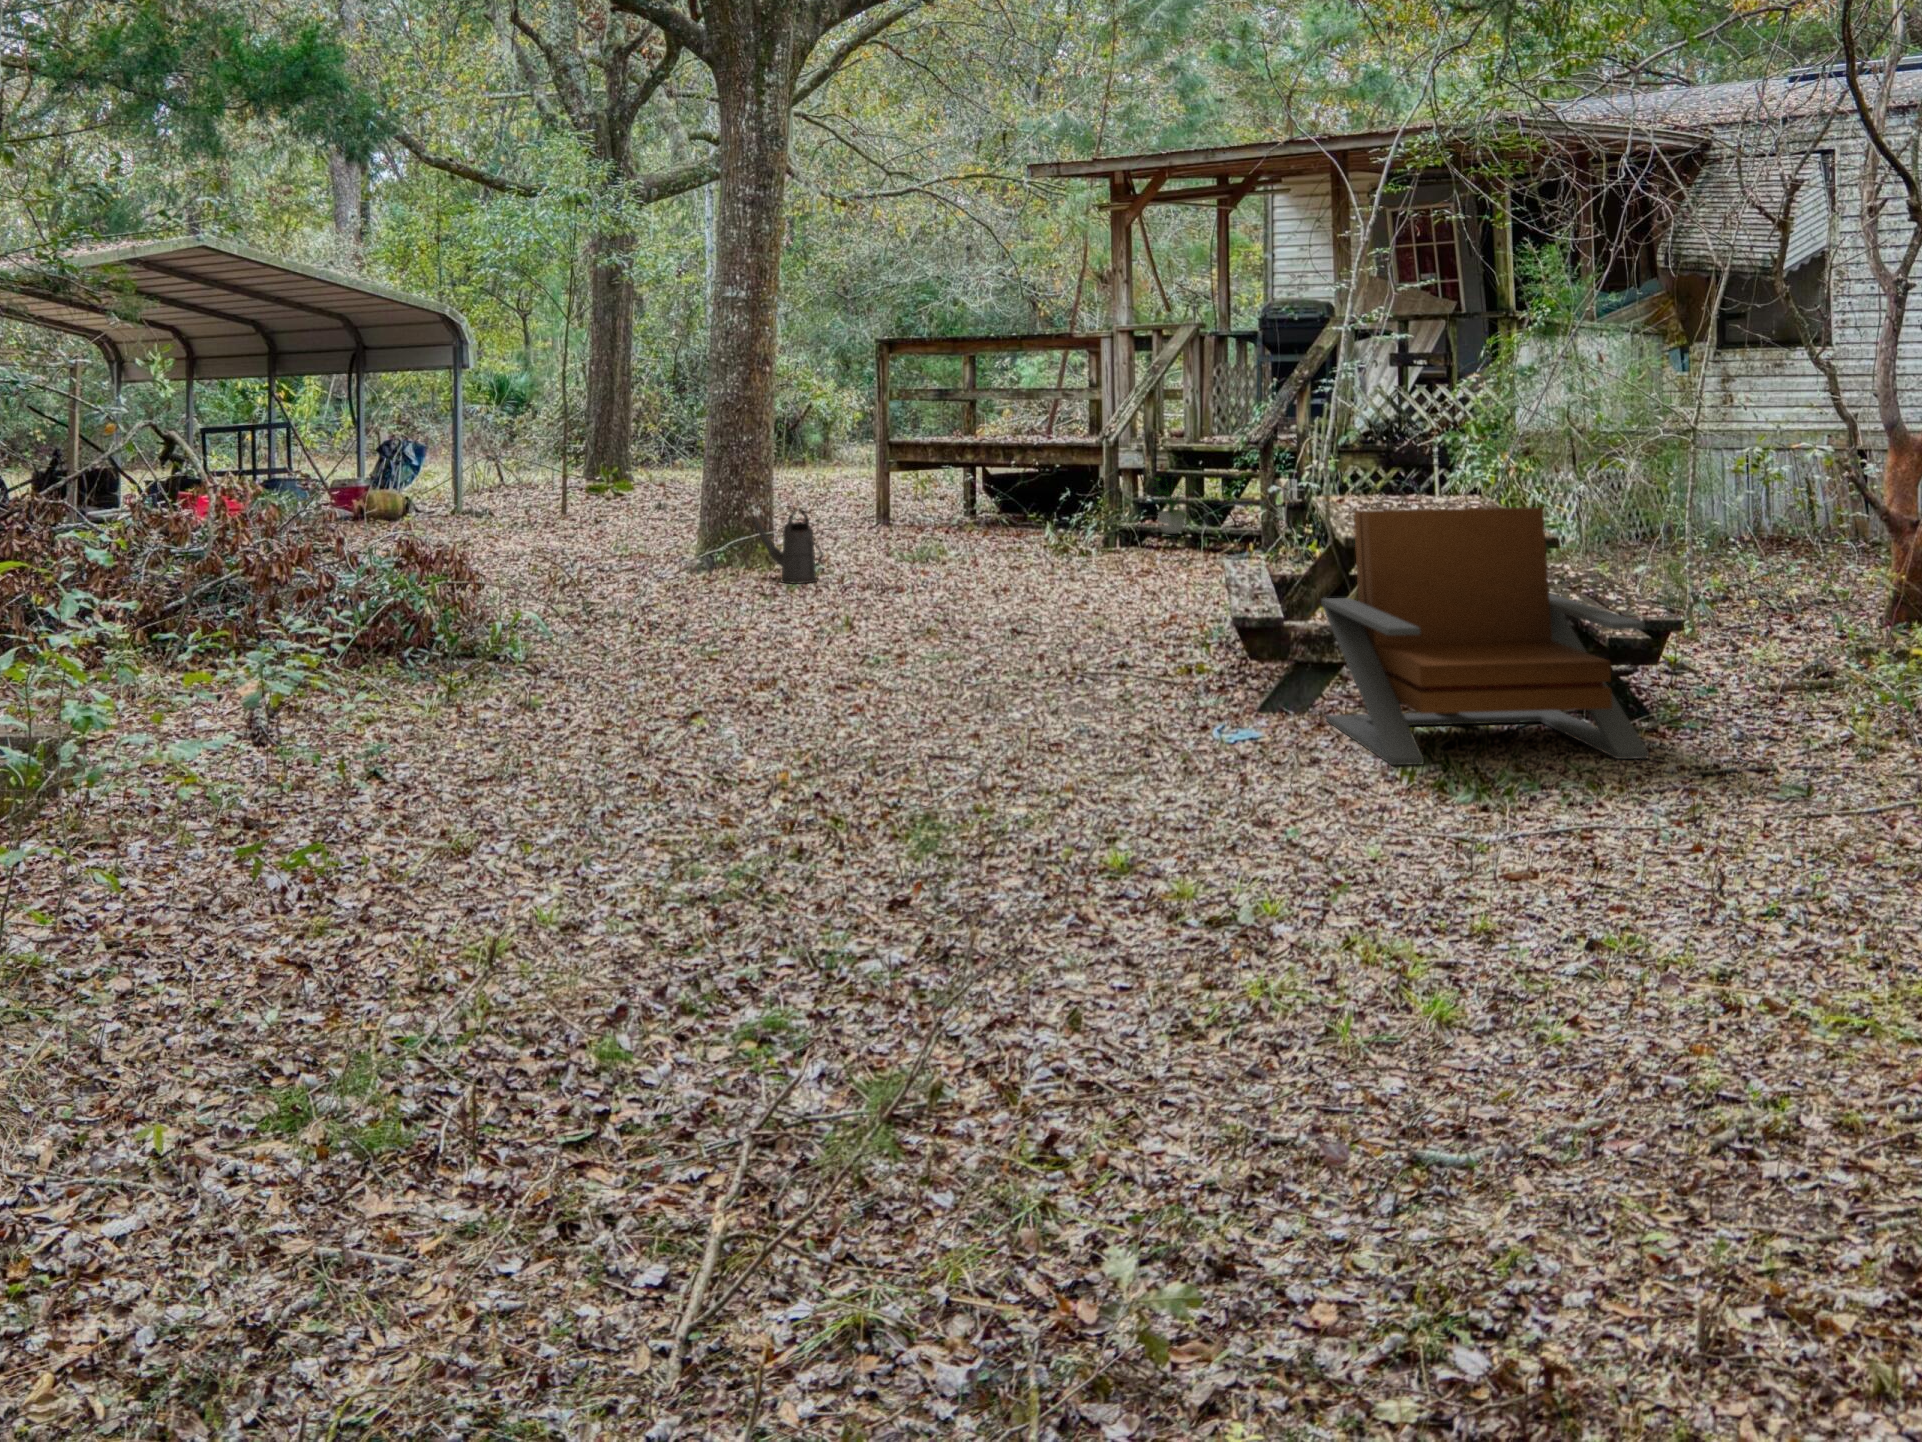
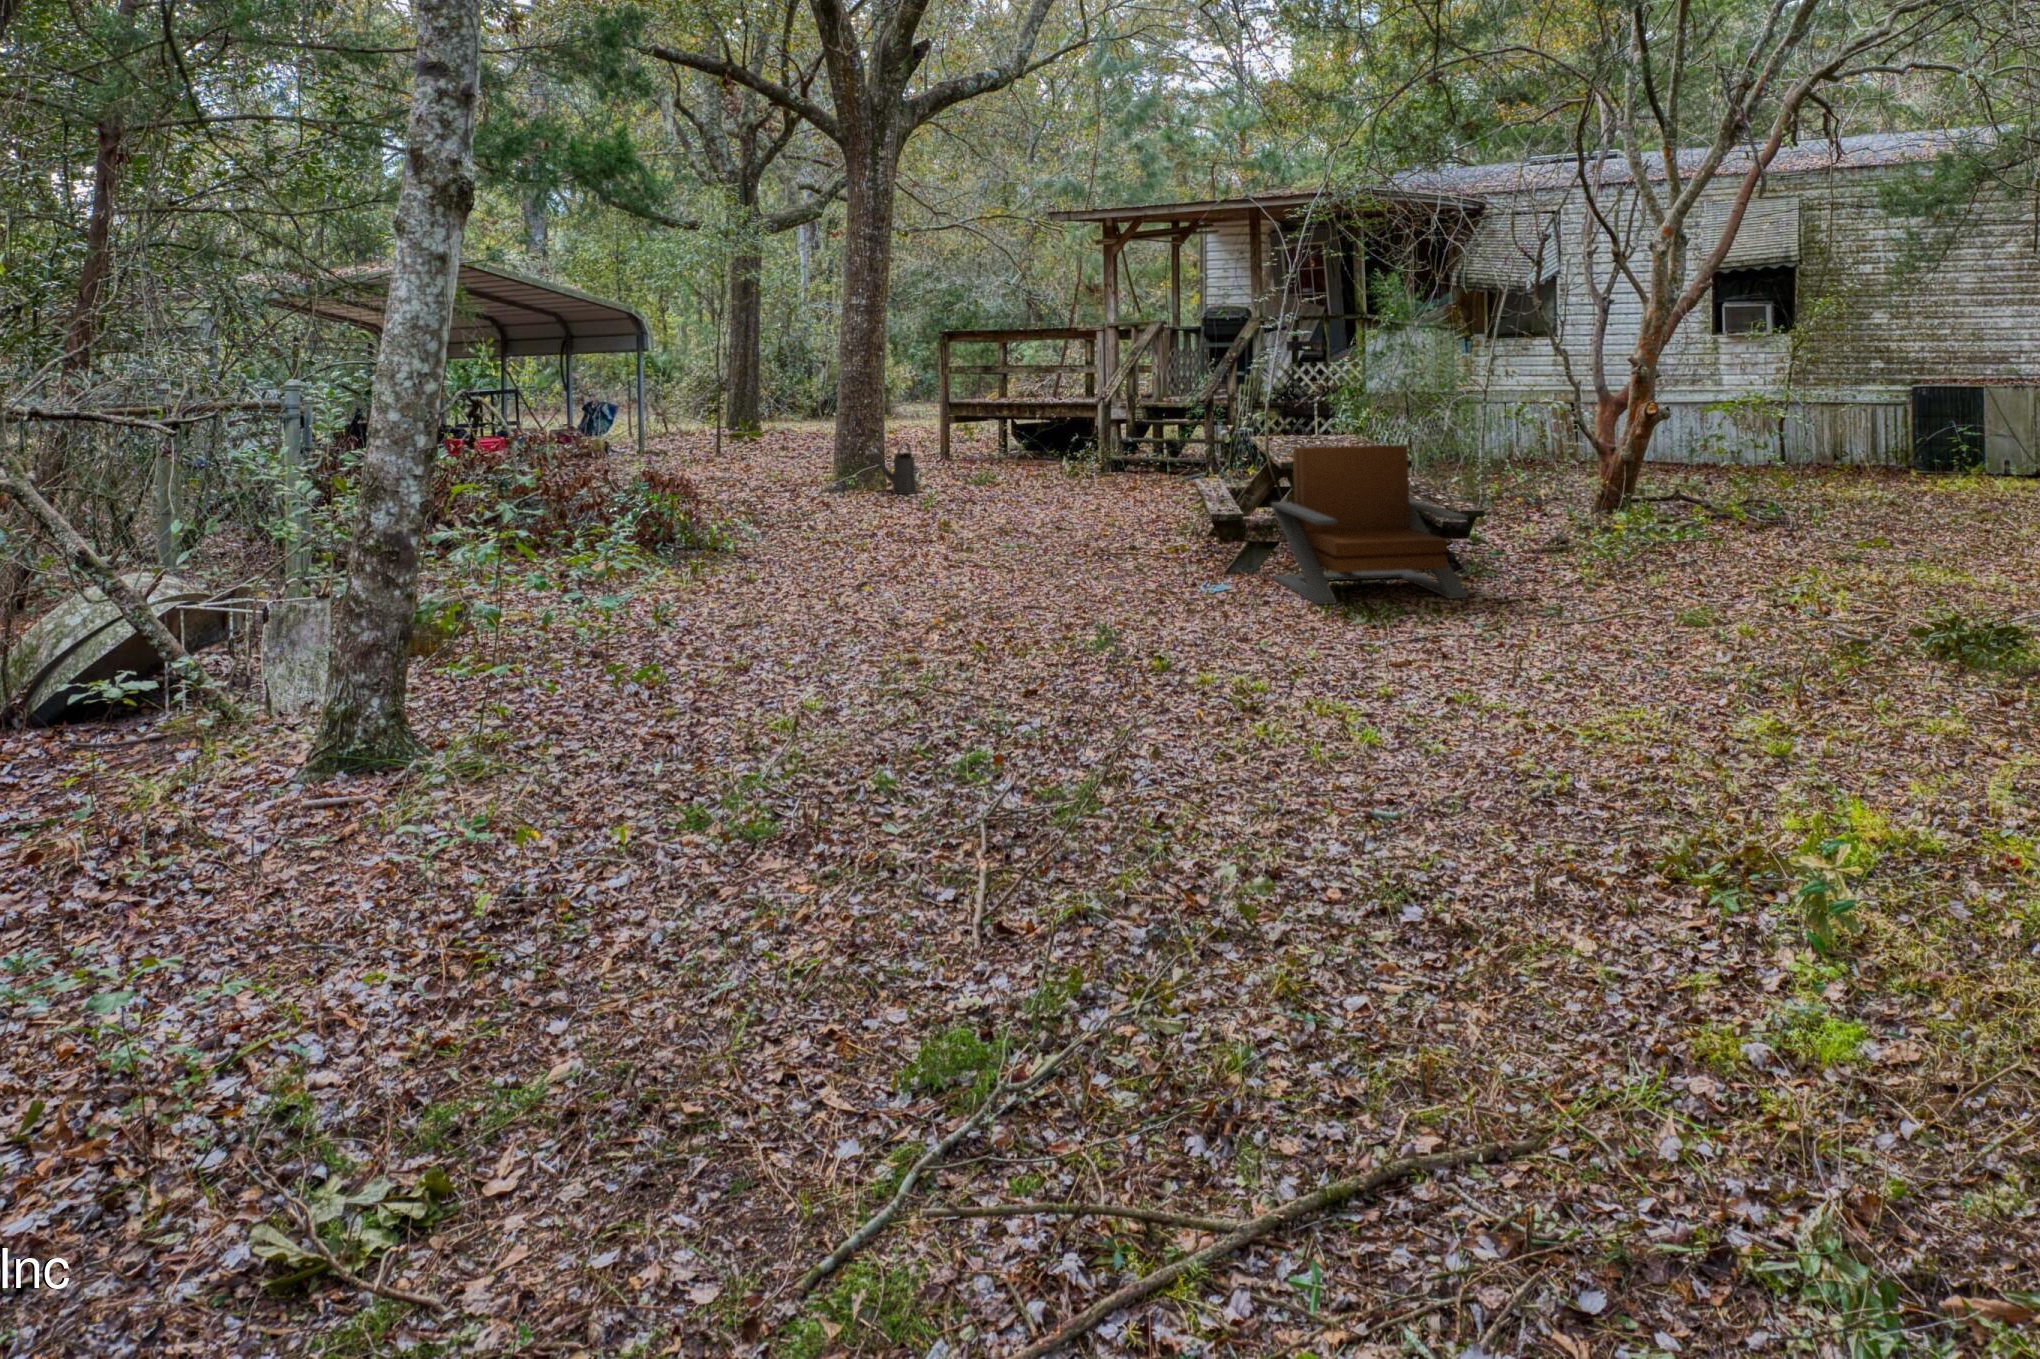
potted plant: present [1154,478,1192,534] -> none [1131,413,1160,461]

